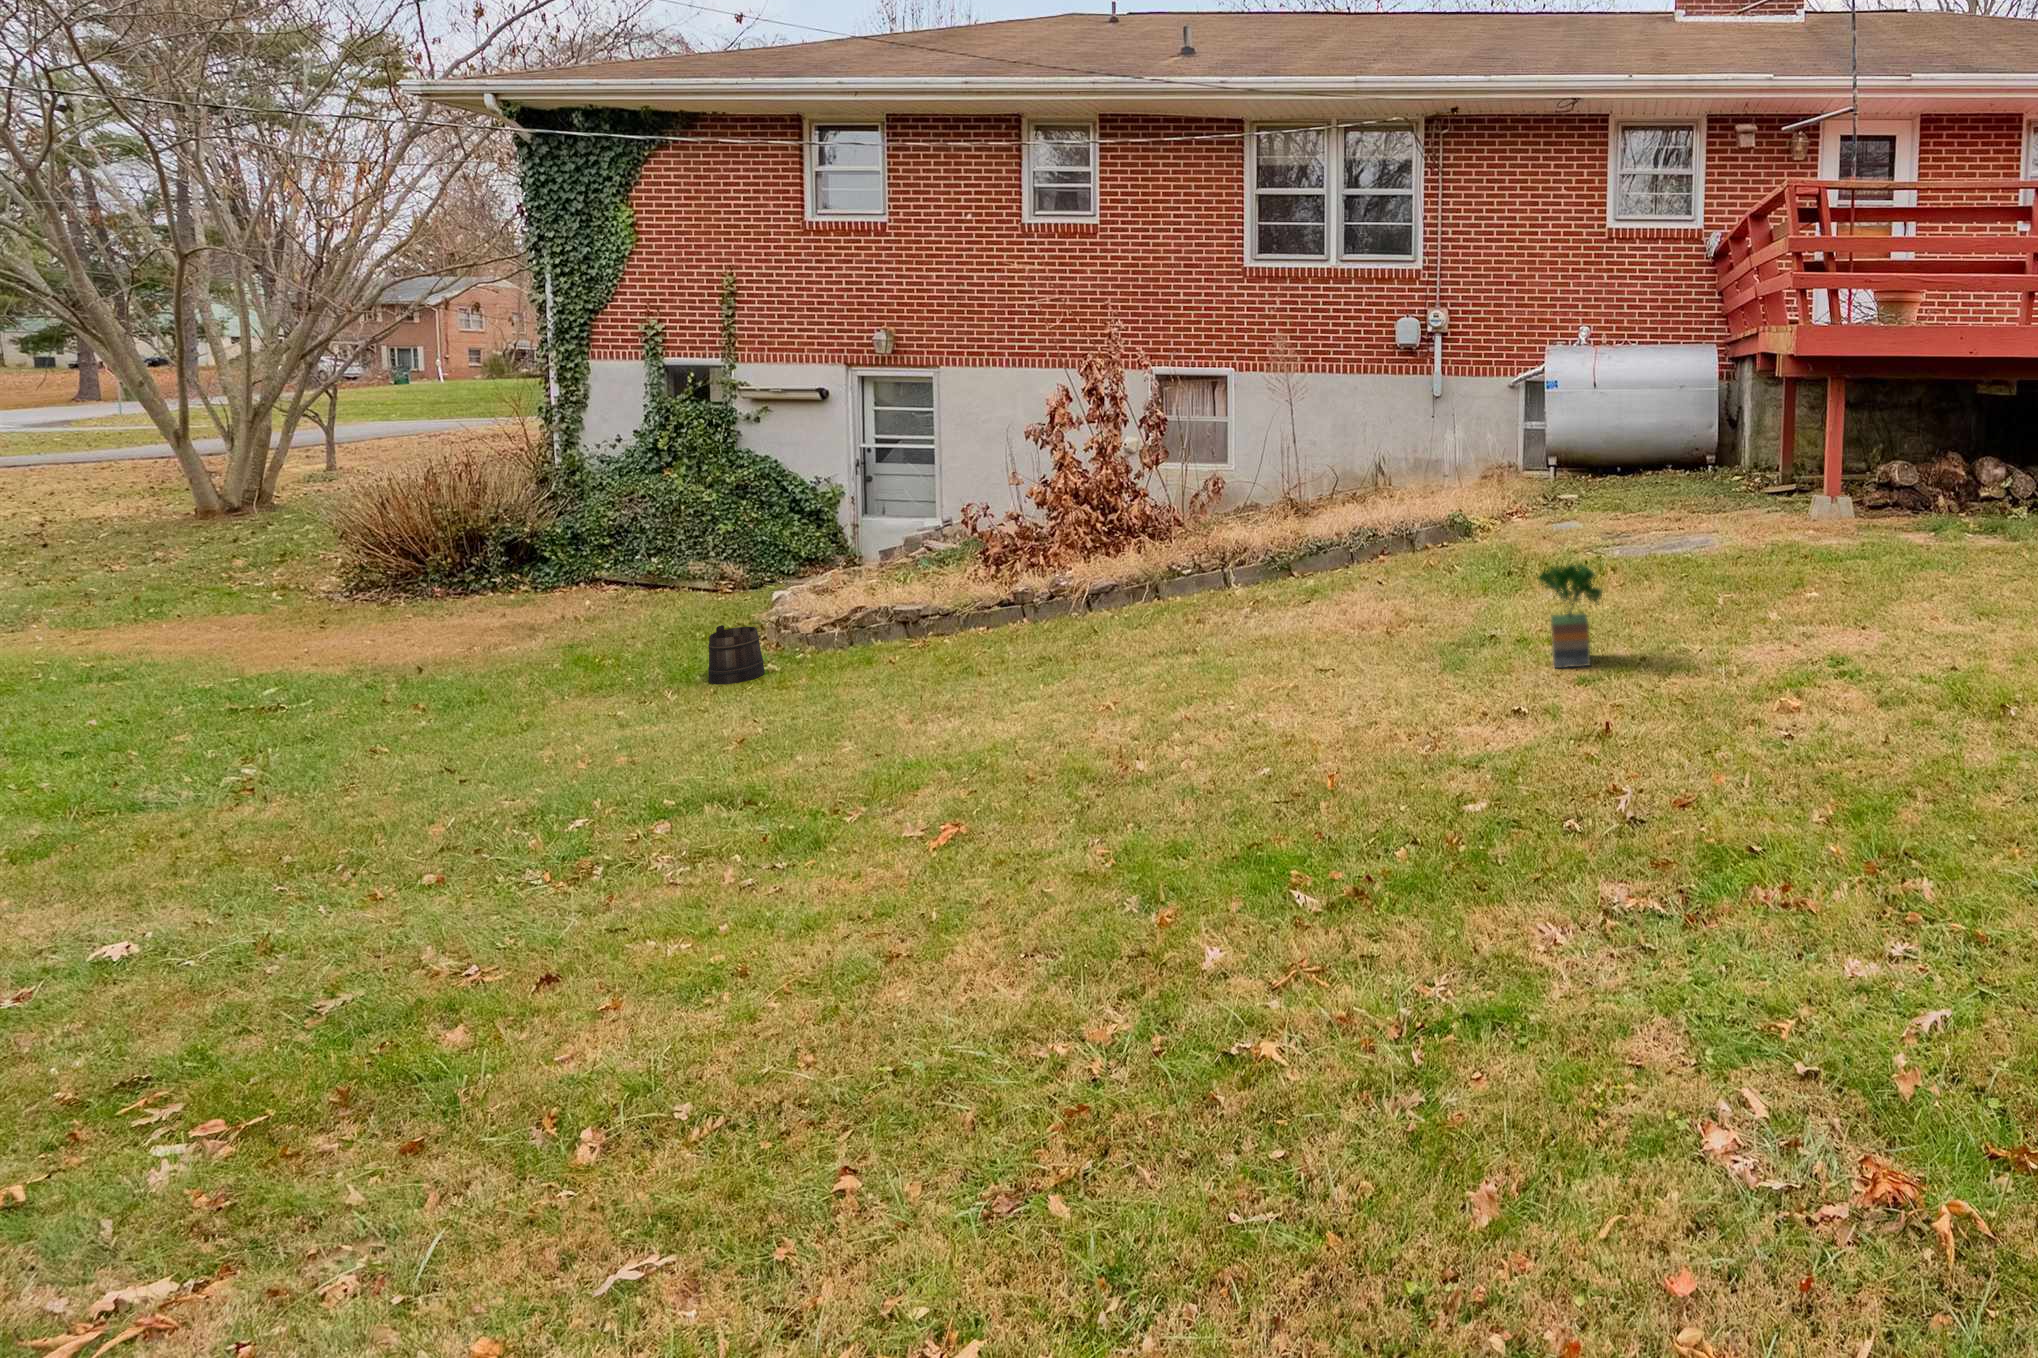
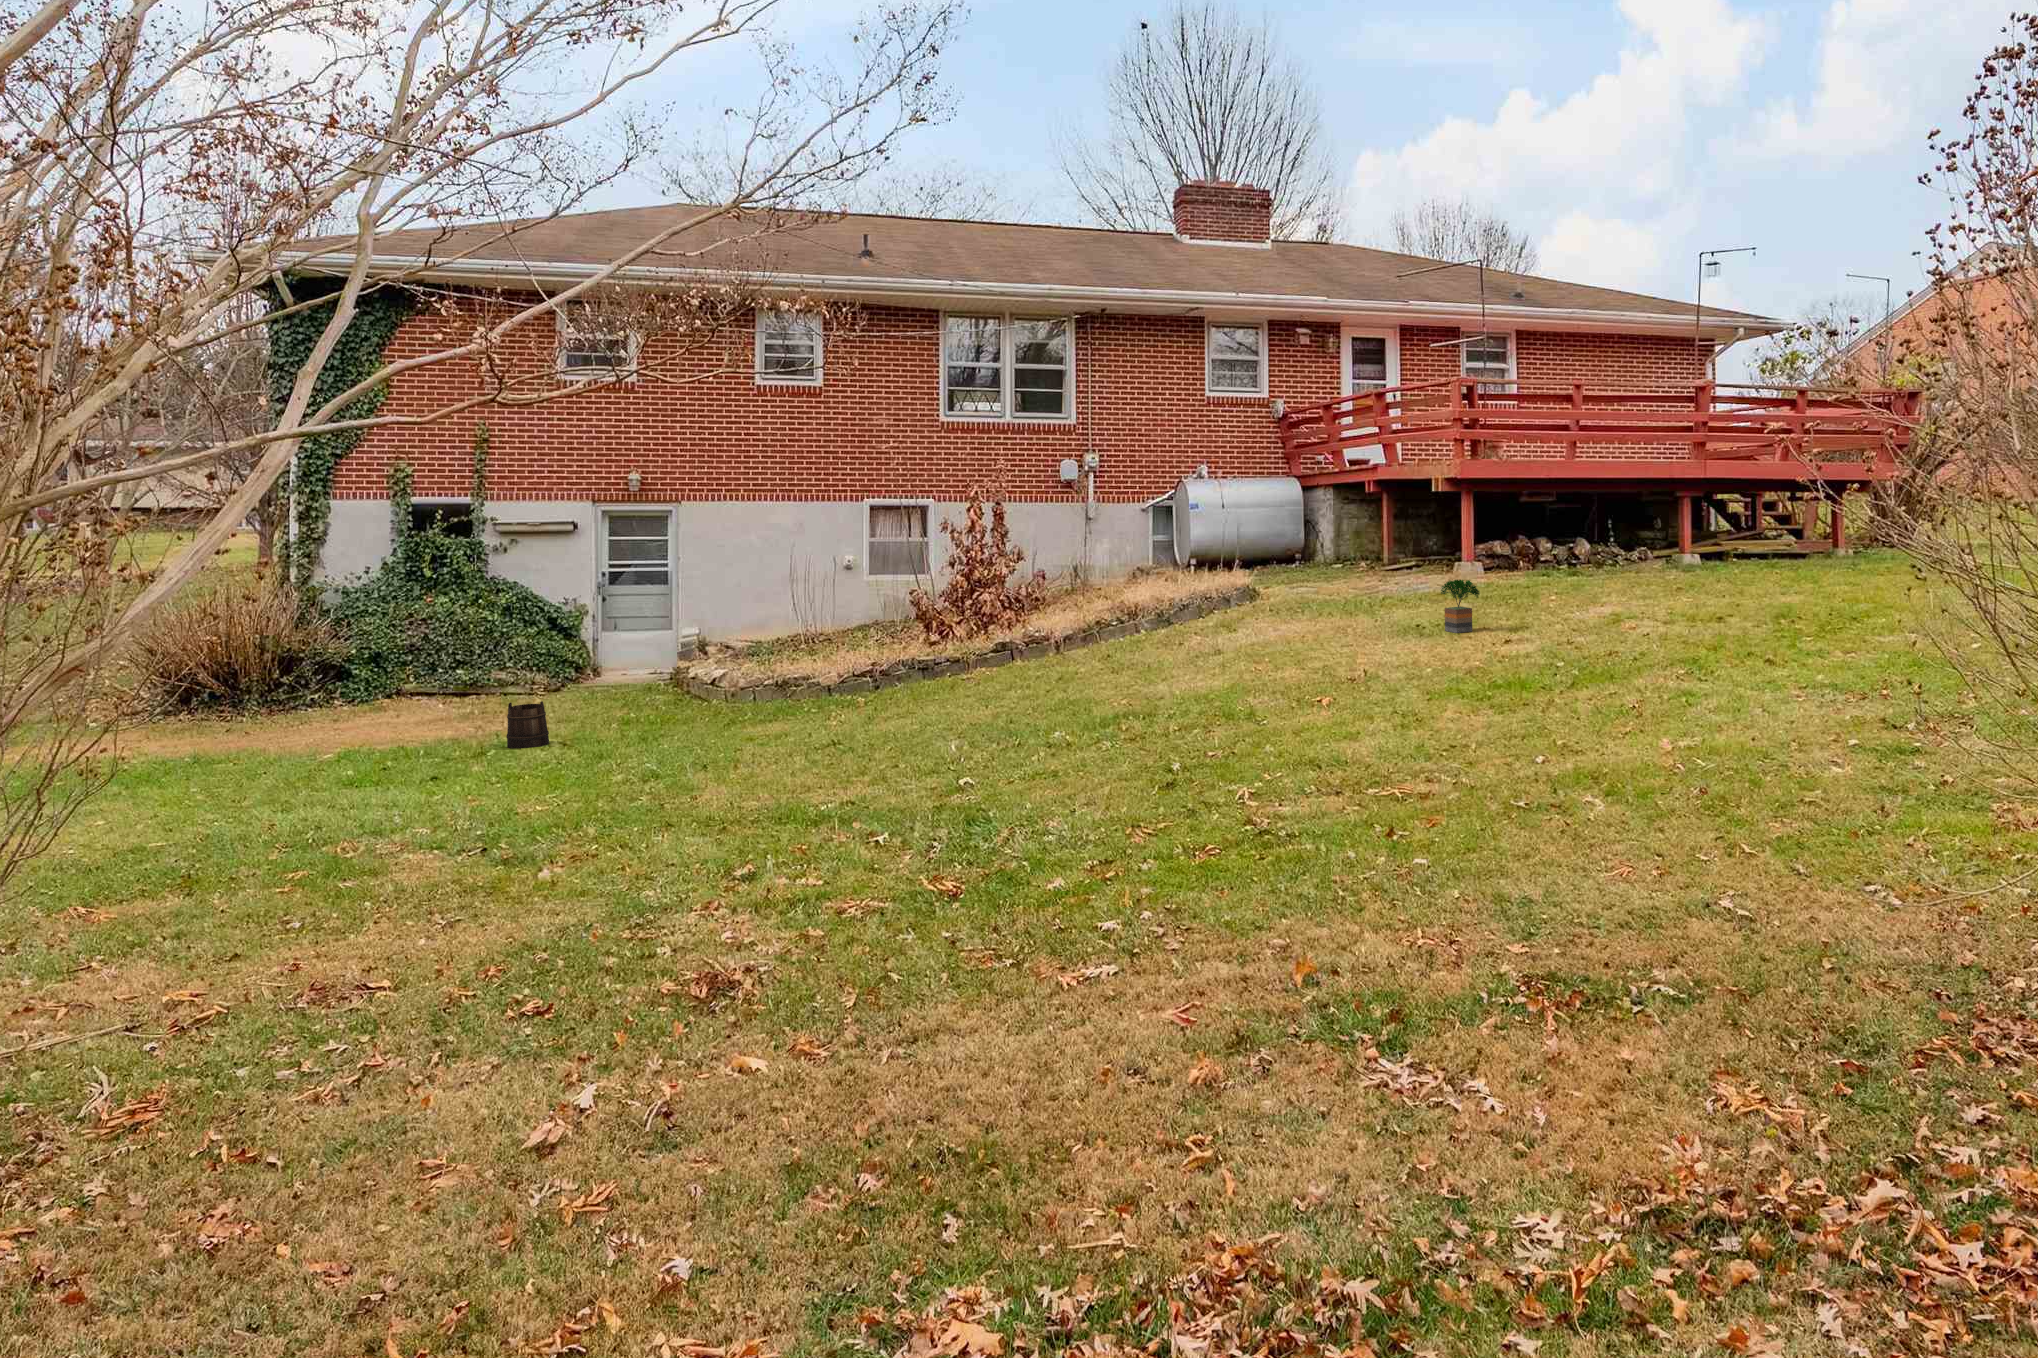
bucket: present [708,625,765,684] -> present [506,701,549,749]

